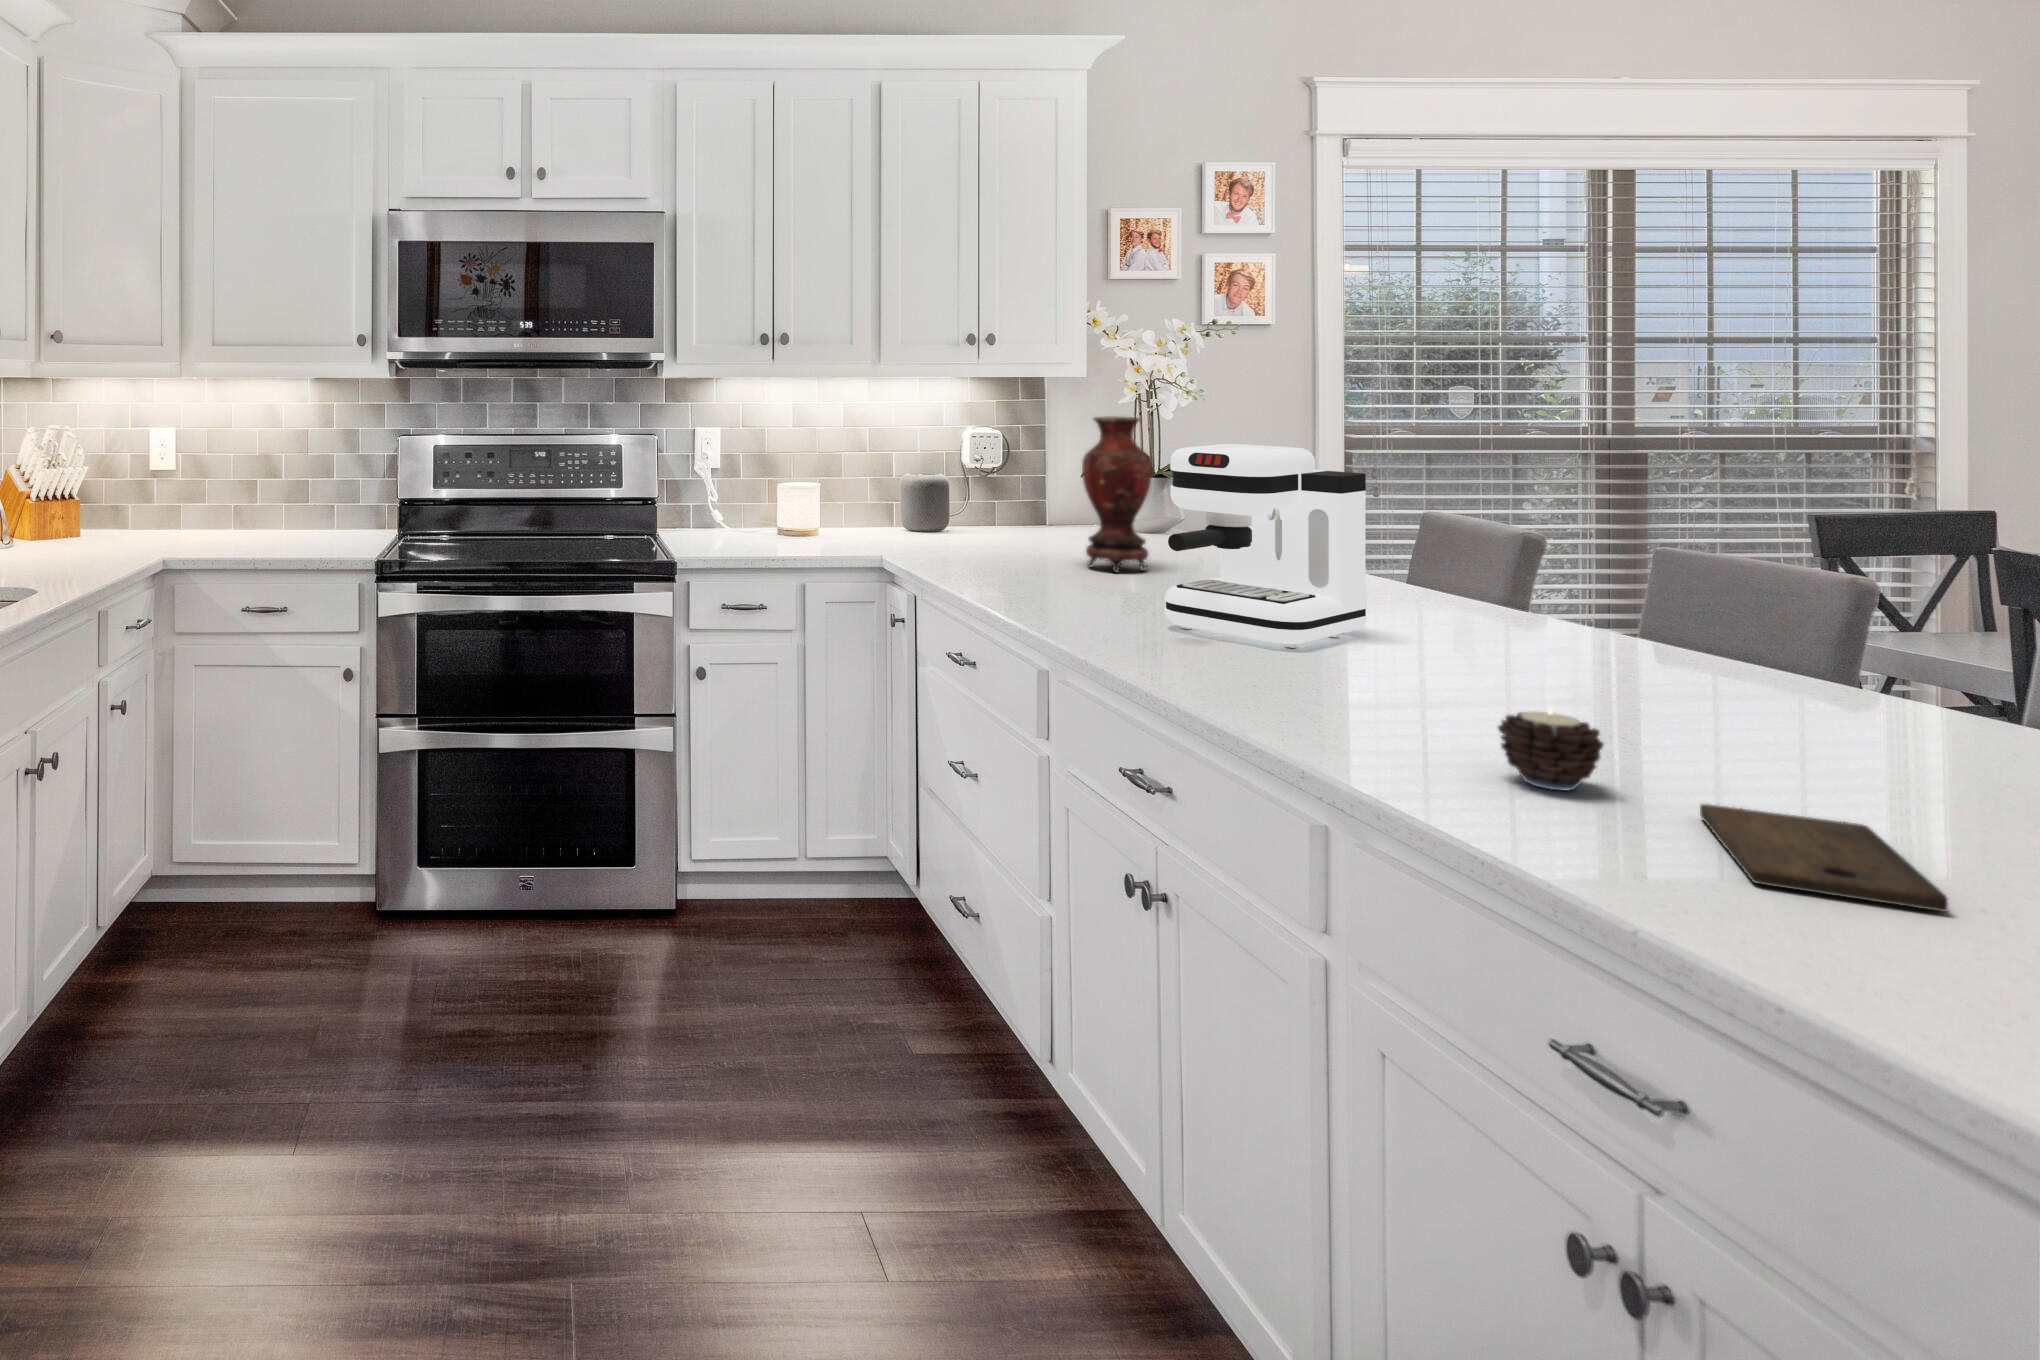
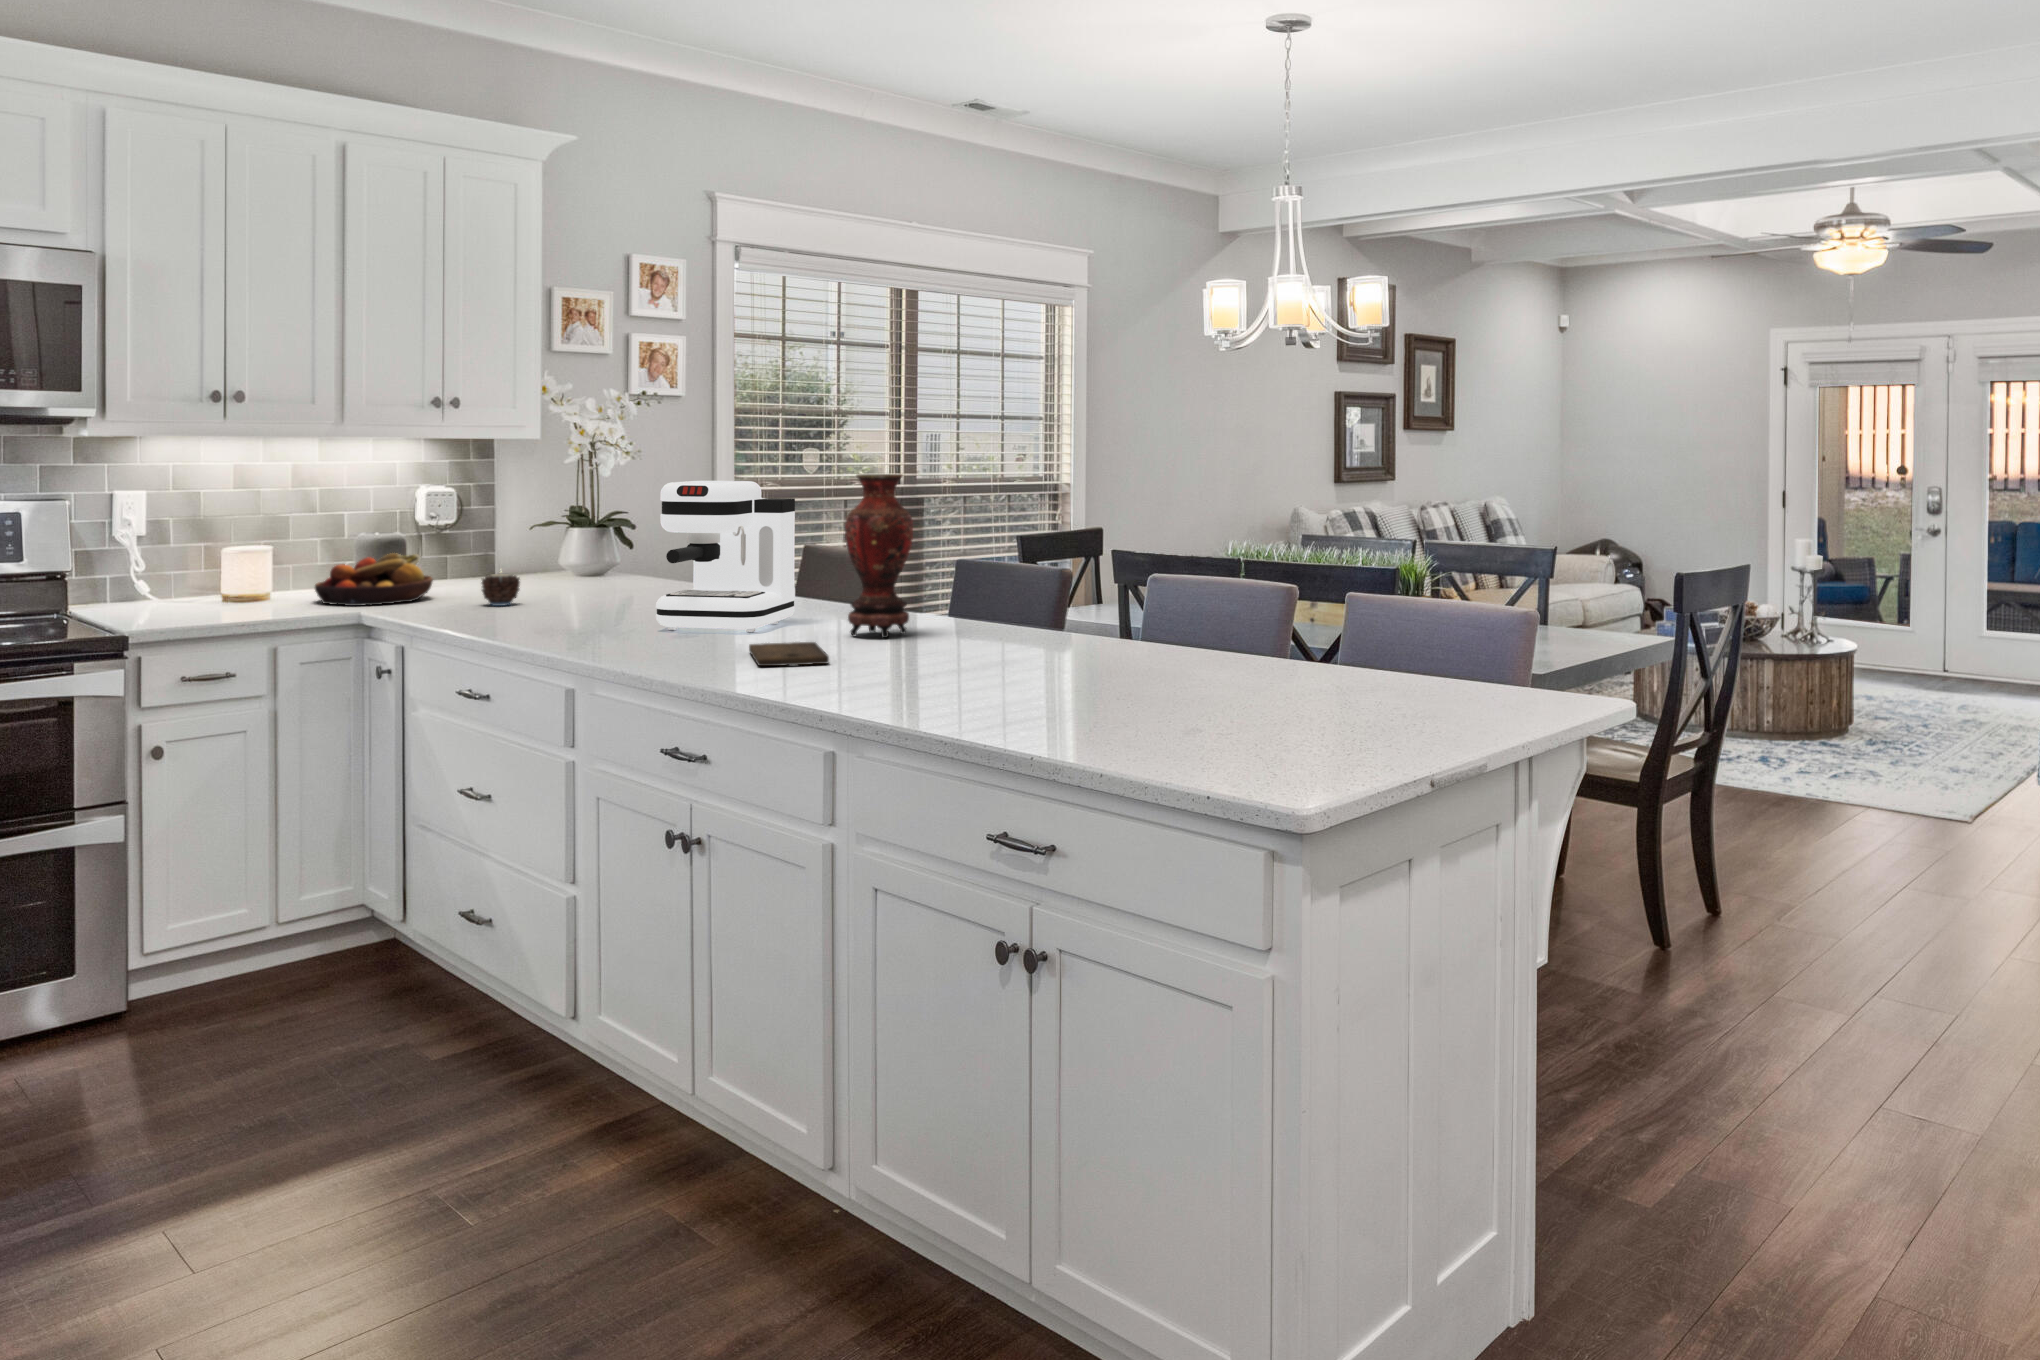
vase: present [1082,417,1152,573] -> present [845,474,913,638]
fruit bowl: none [852,497,964,549] -> present [315,553,433,606]
candle: present [1498,709,1604,791] -> present [482,574,520,606]
cutting board: present [1700,804,1948,912] -> present [749,642,829,666]

